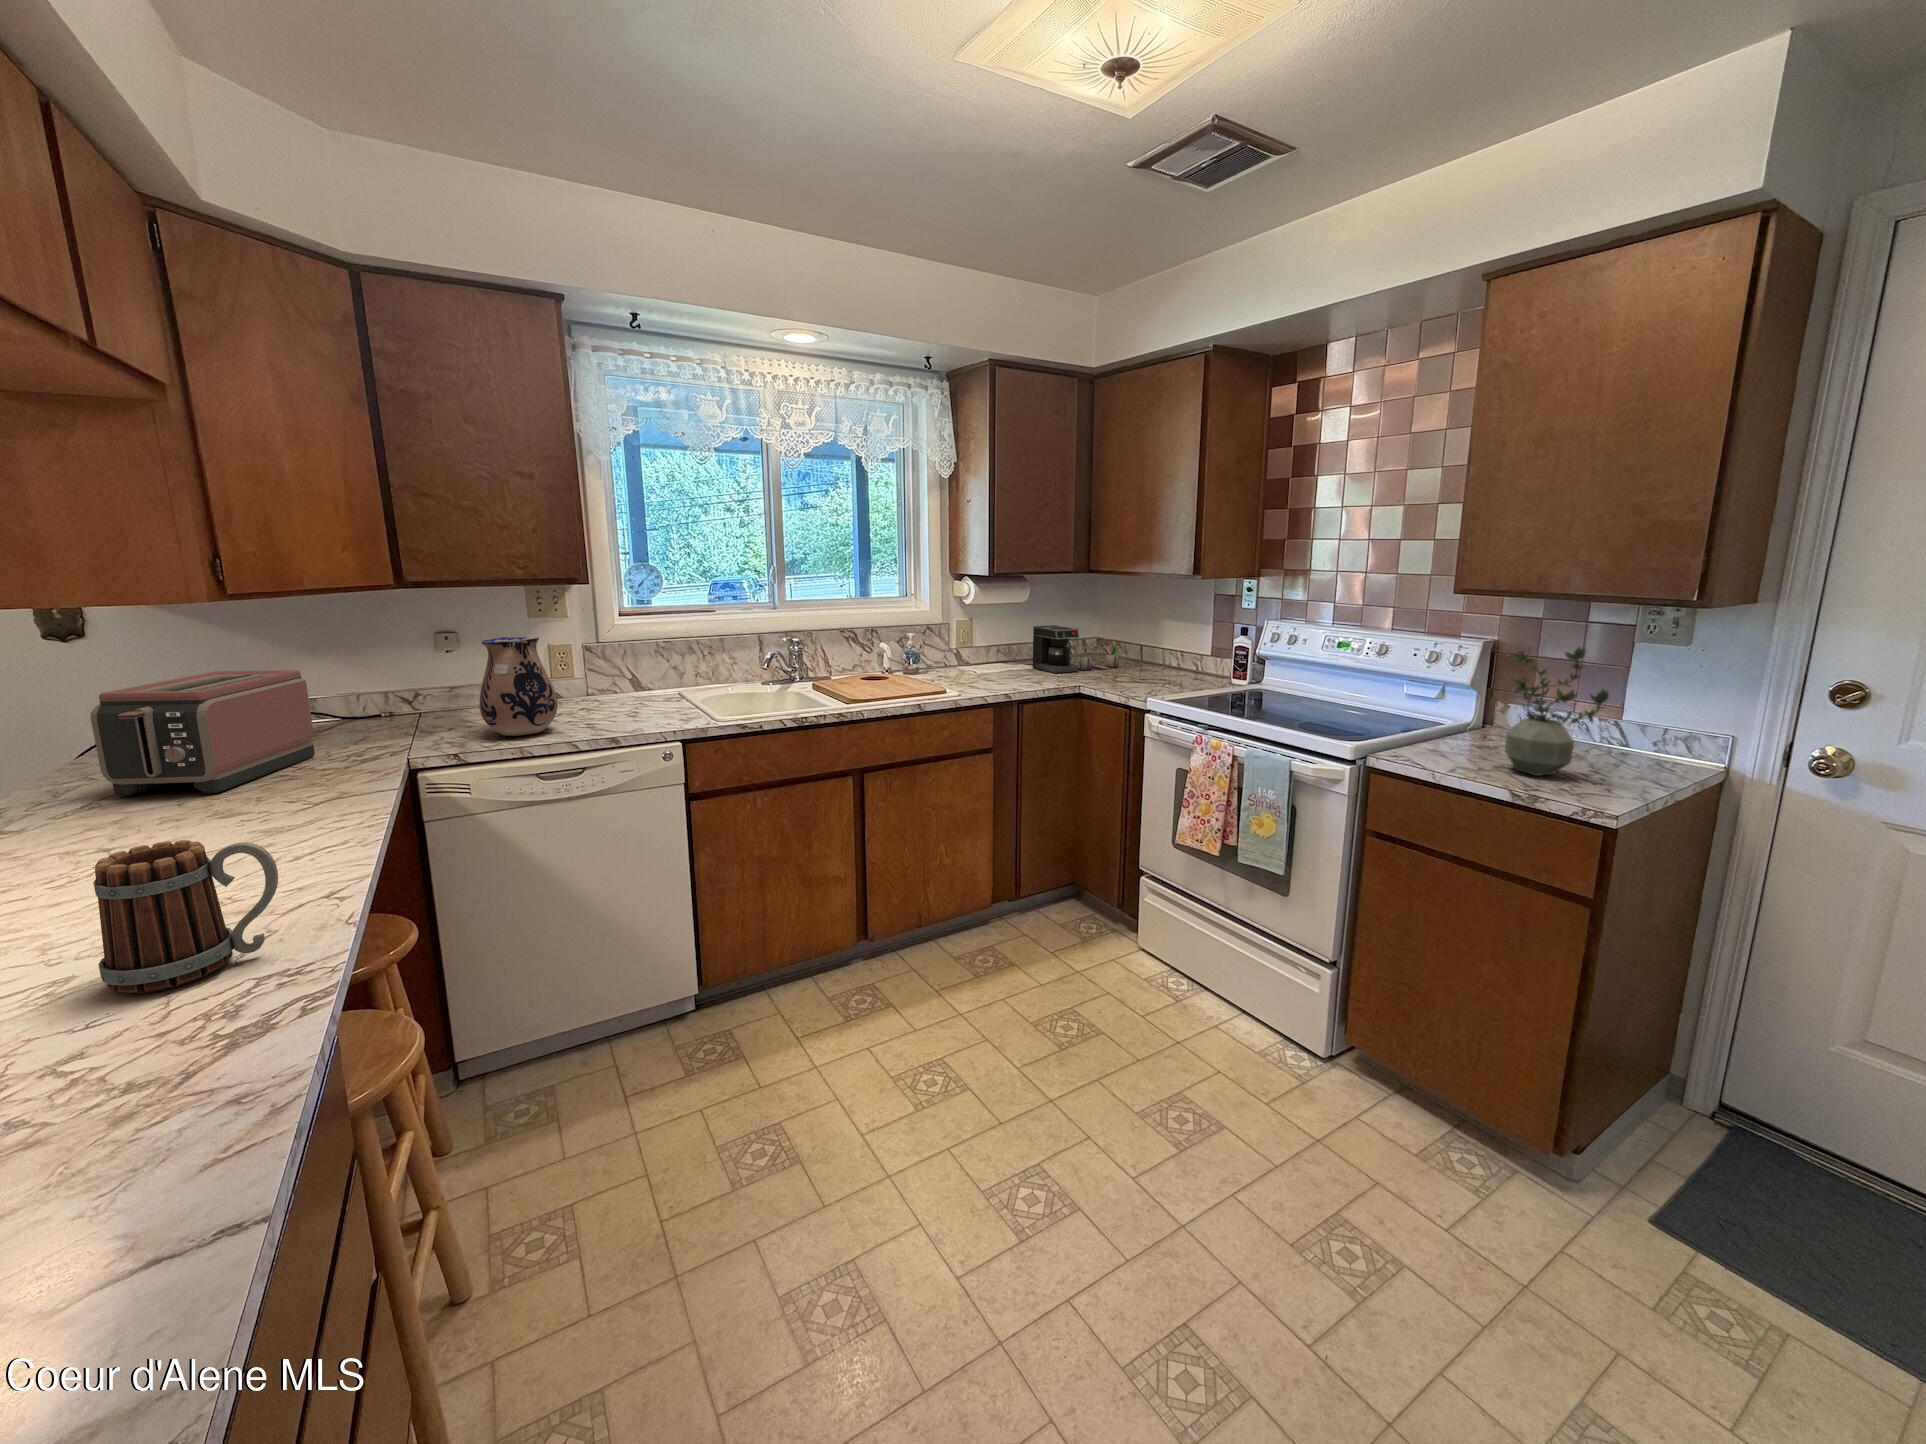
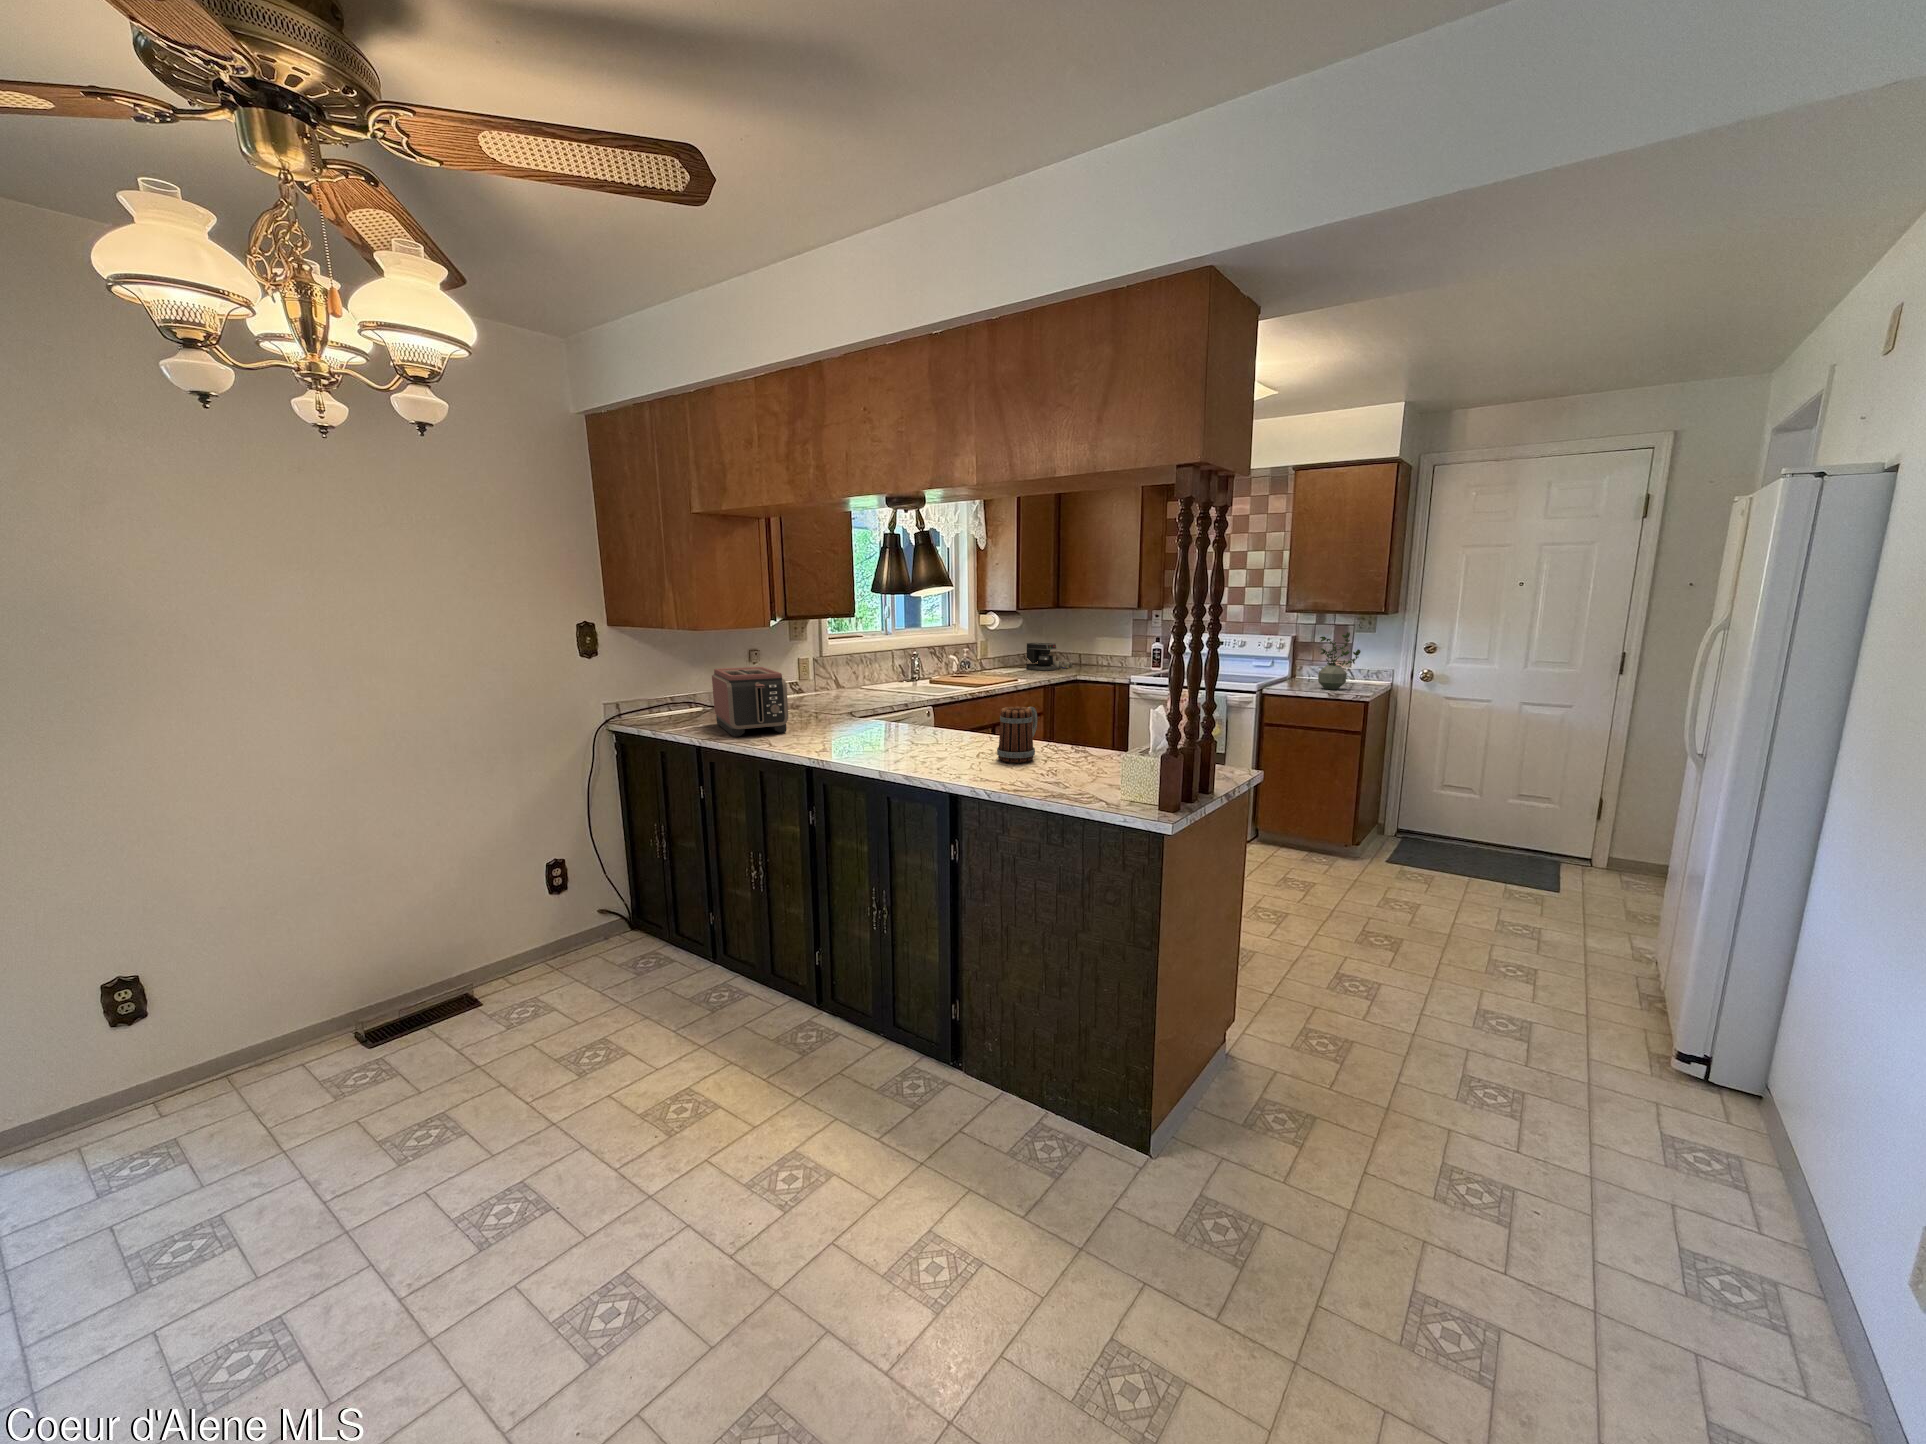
ceramic pitcher: present [480,637,558,736] -> none [817,648,865,707]

